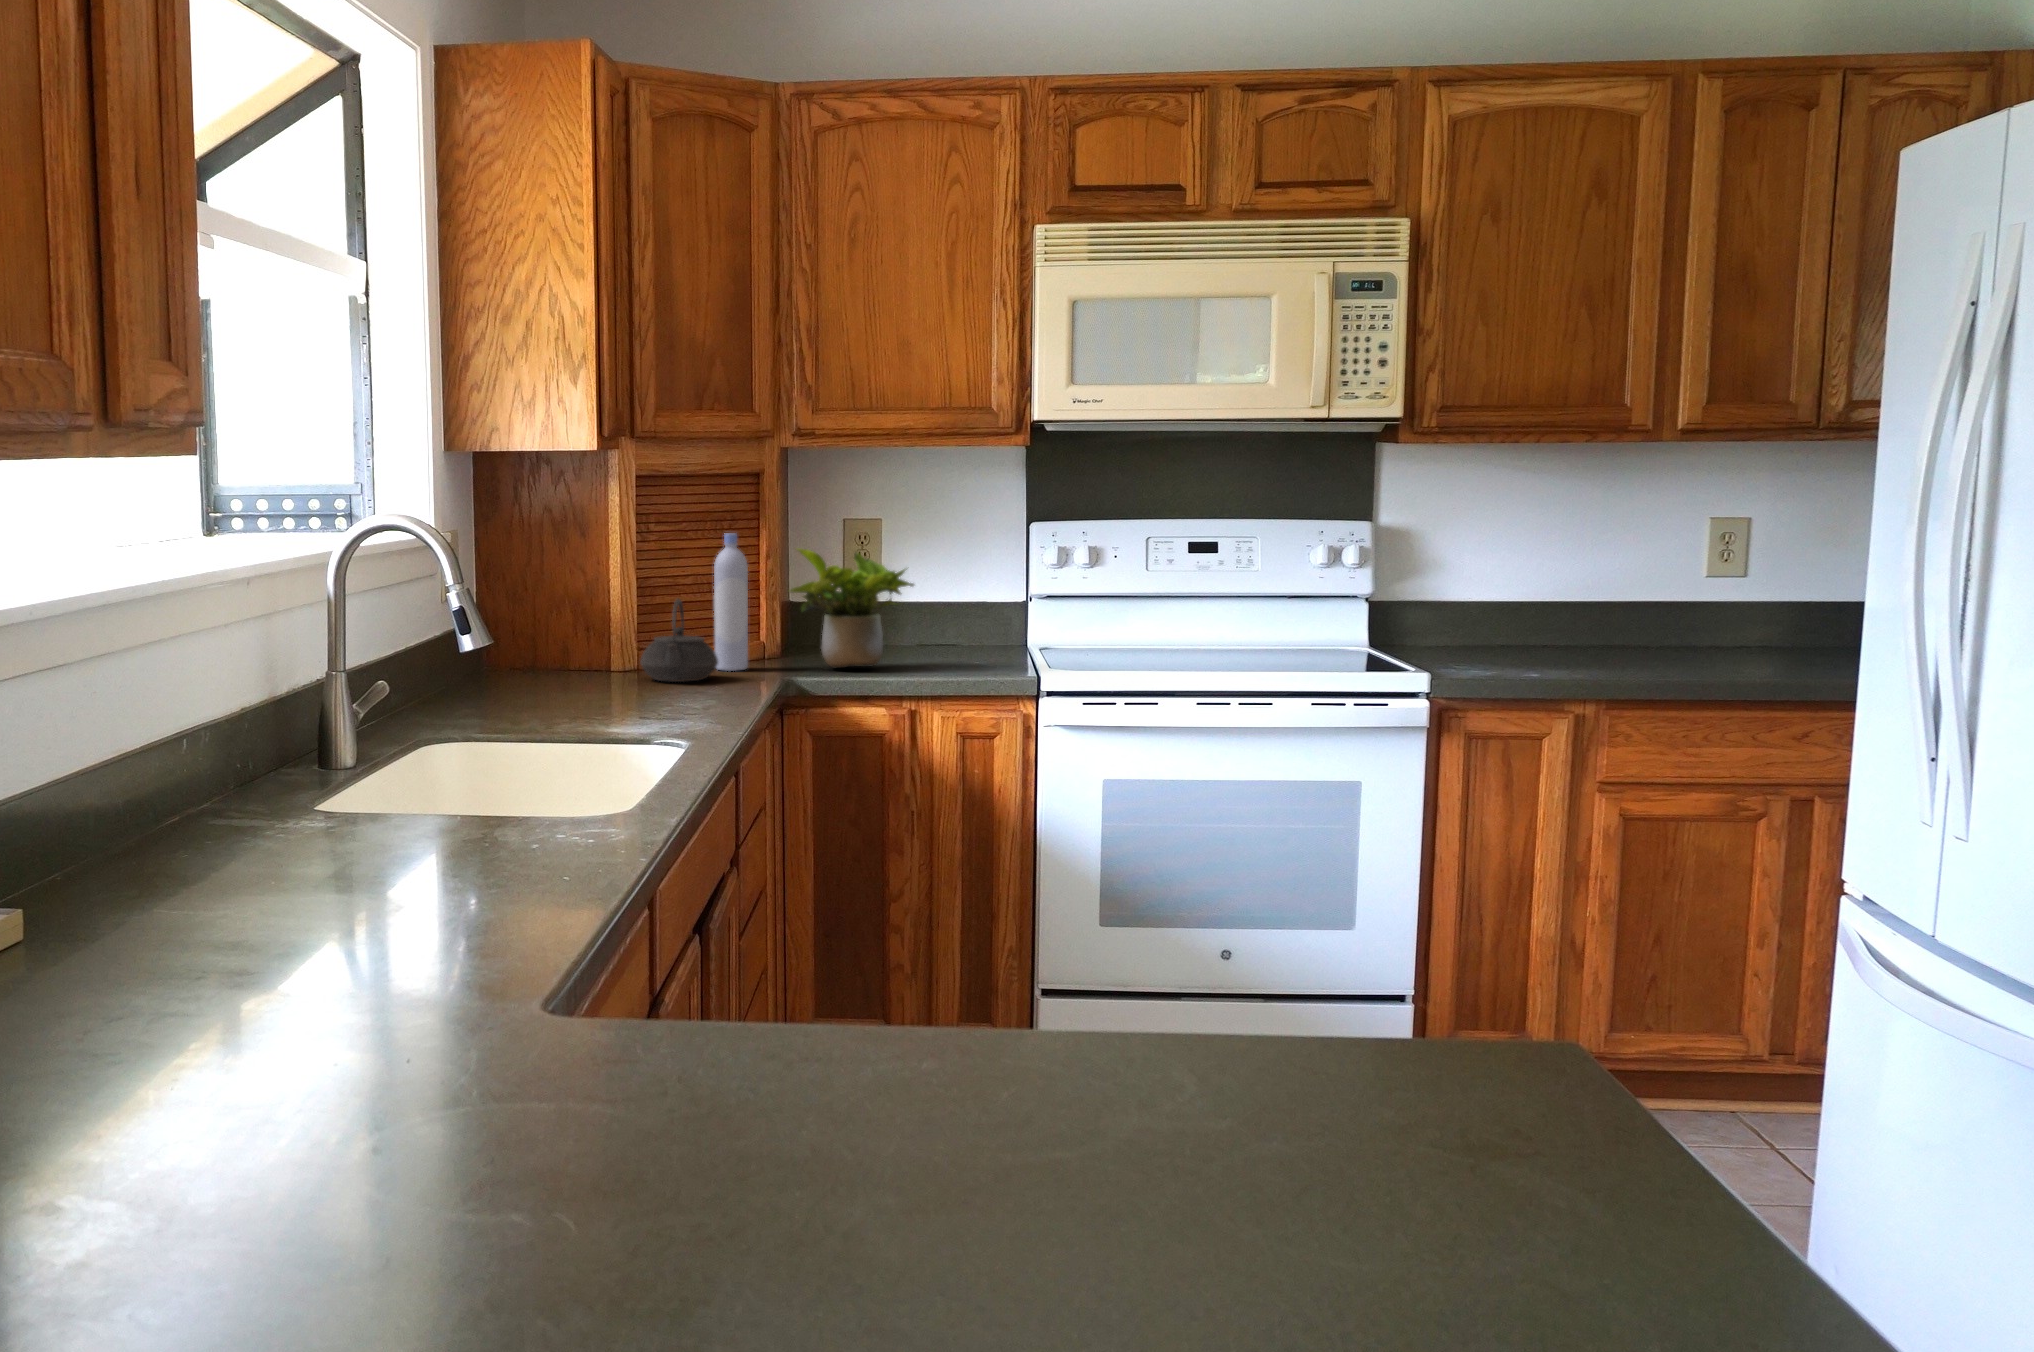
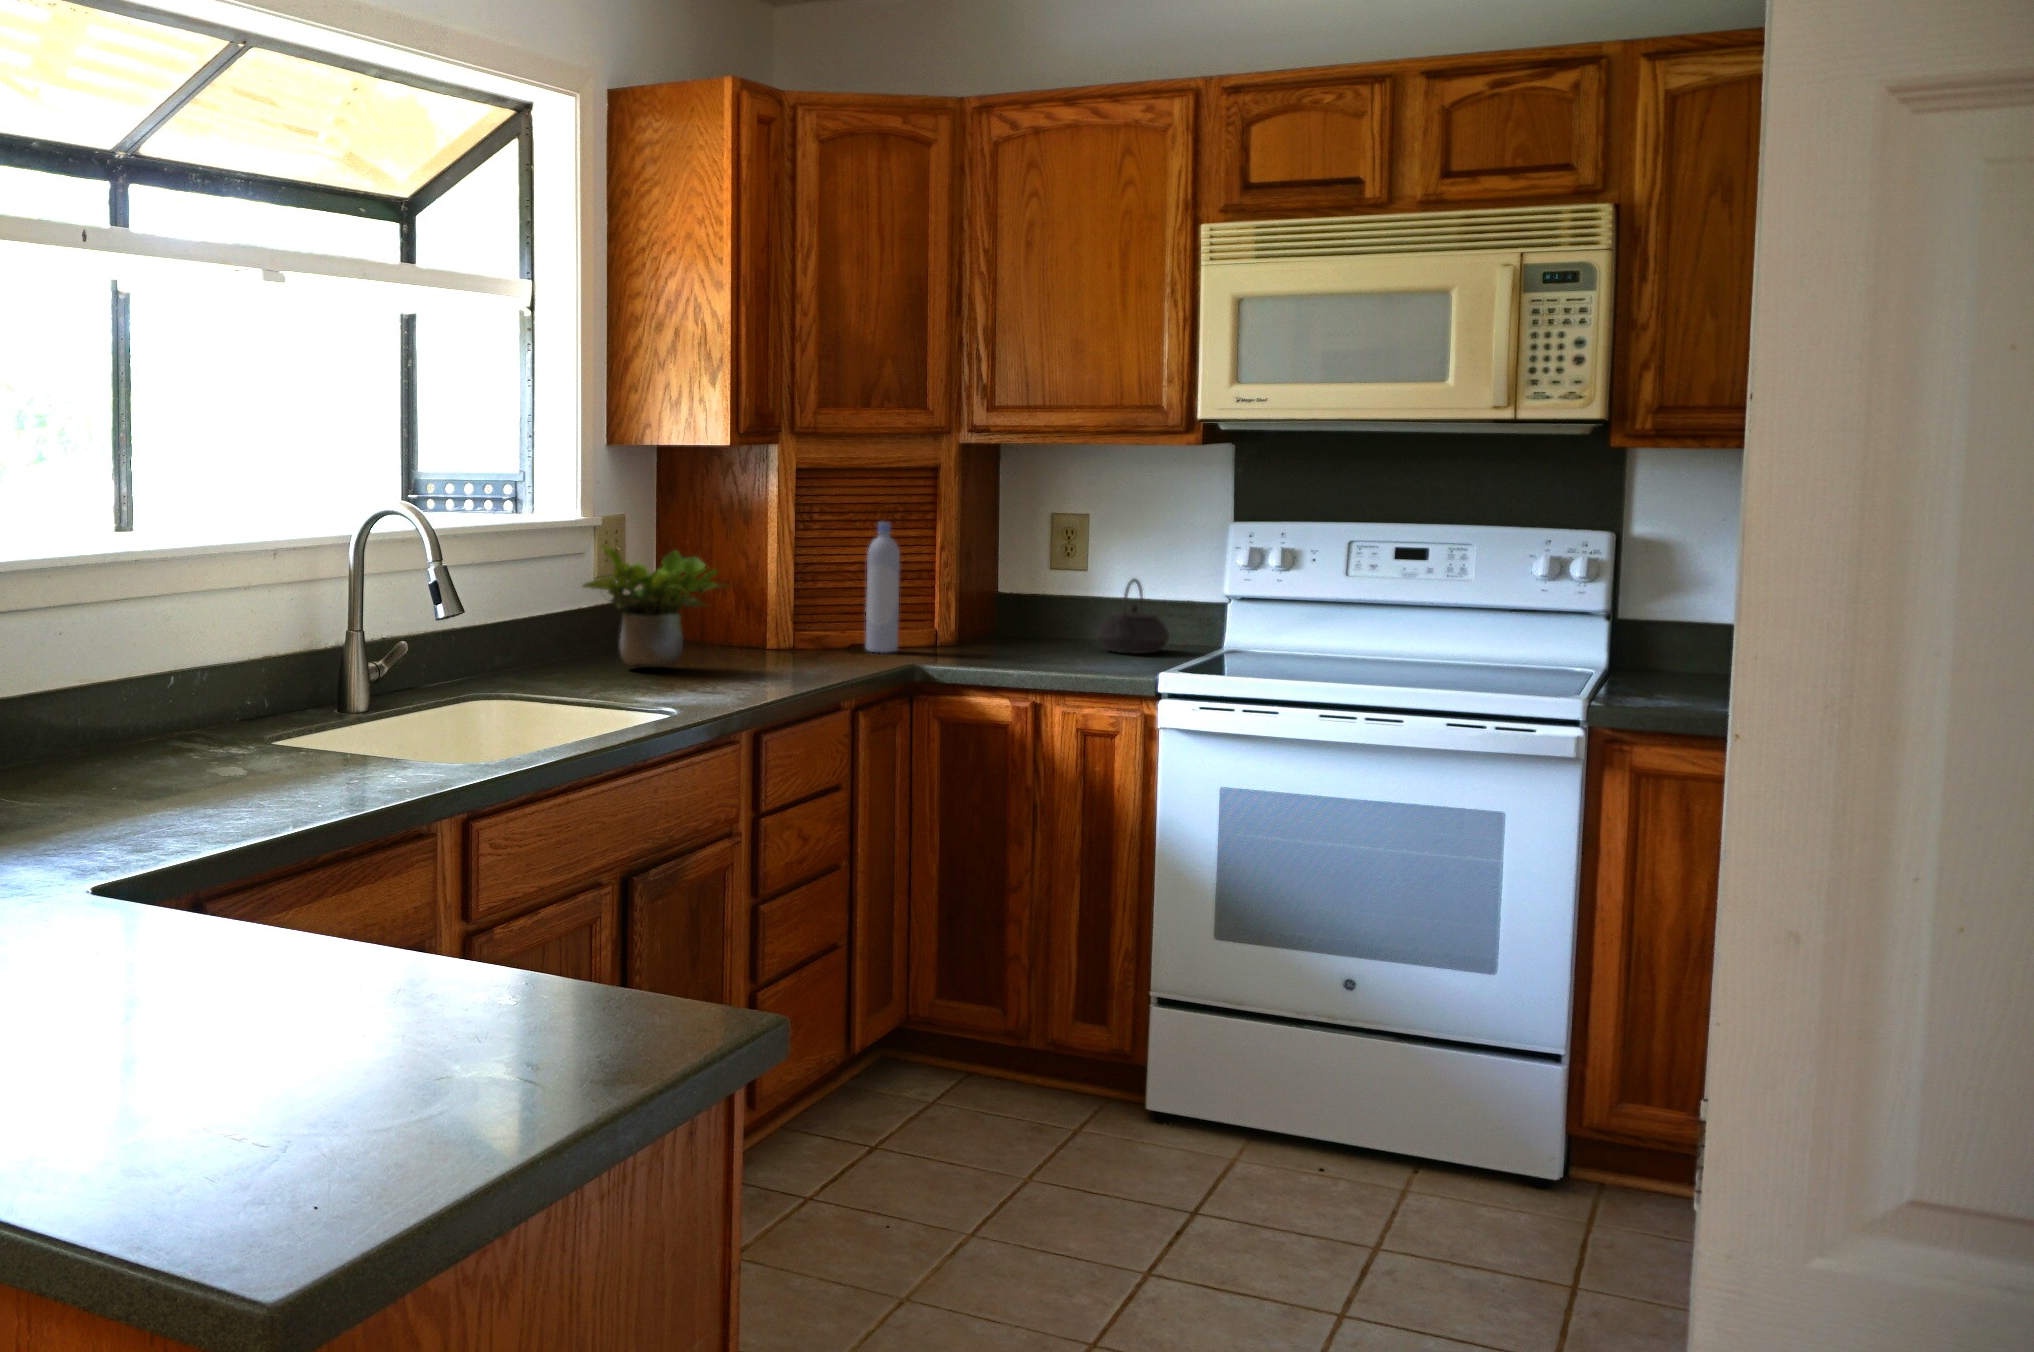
potted plant: present [790,548,914,668] -> present [583,544,727,668]
teapot: present [640,598,718,682] -> present [1096,579,1170,653]

